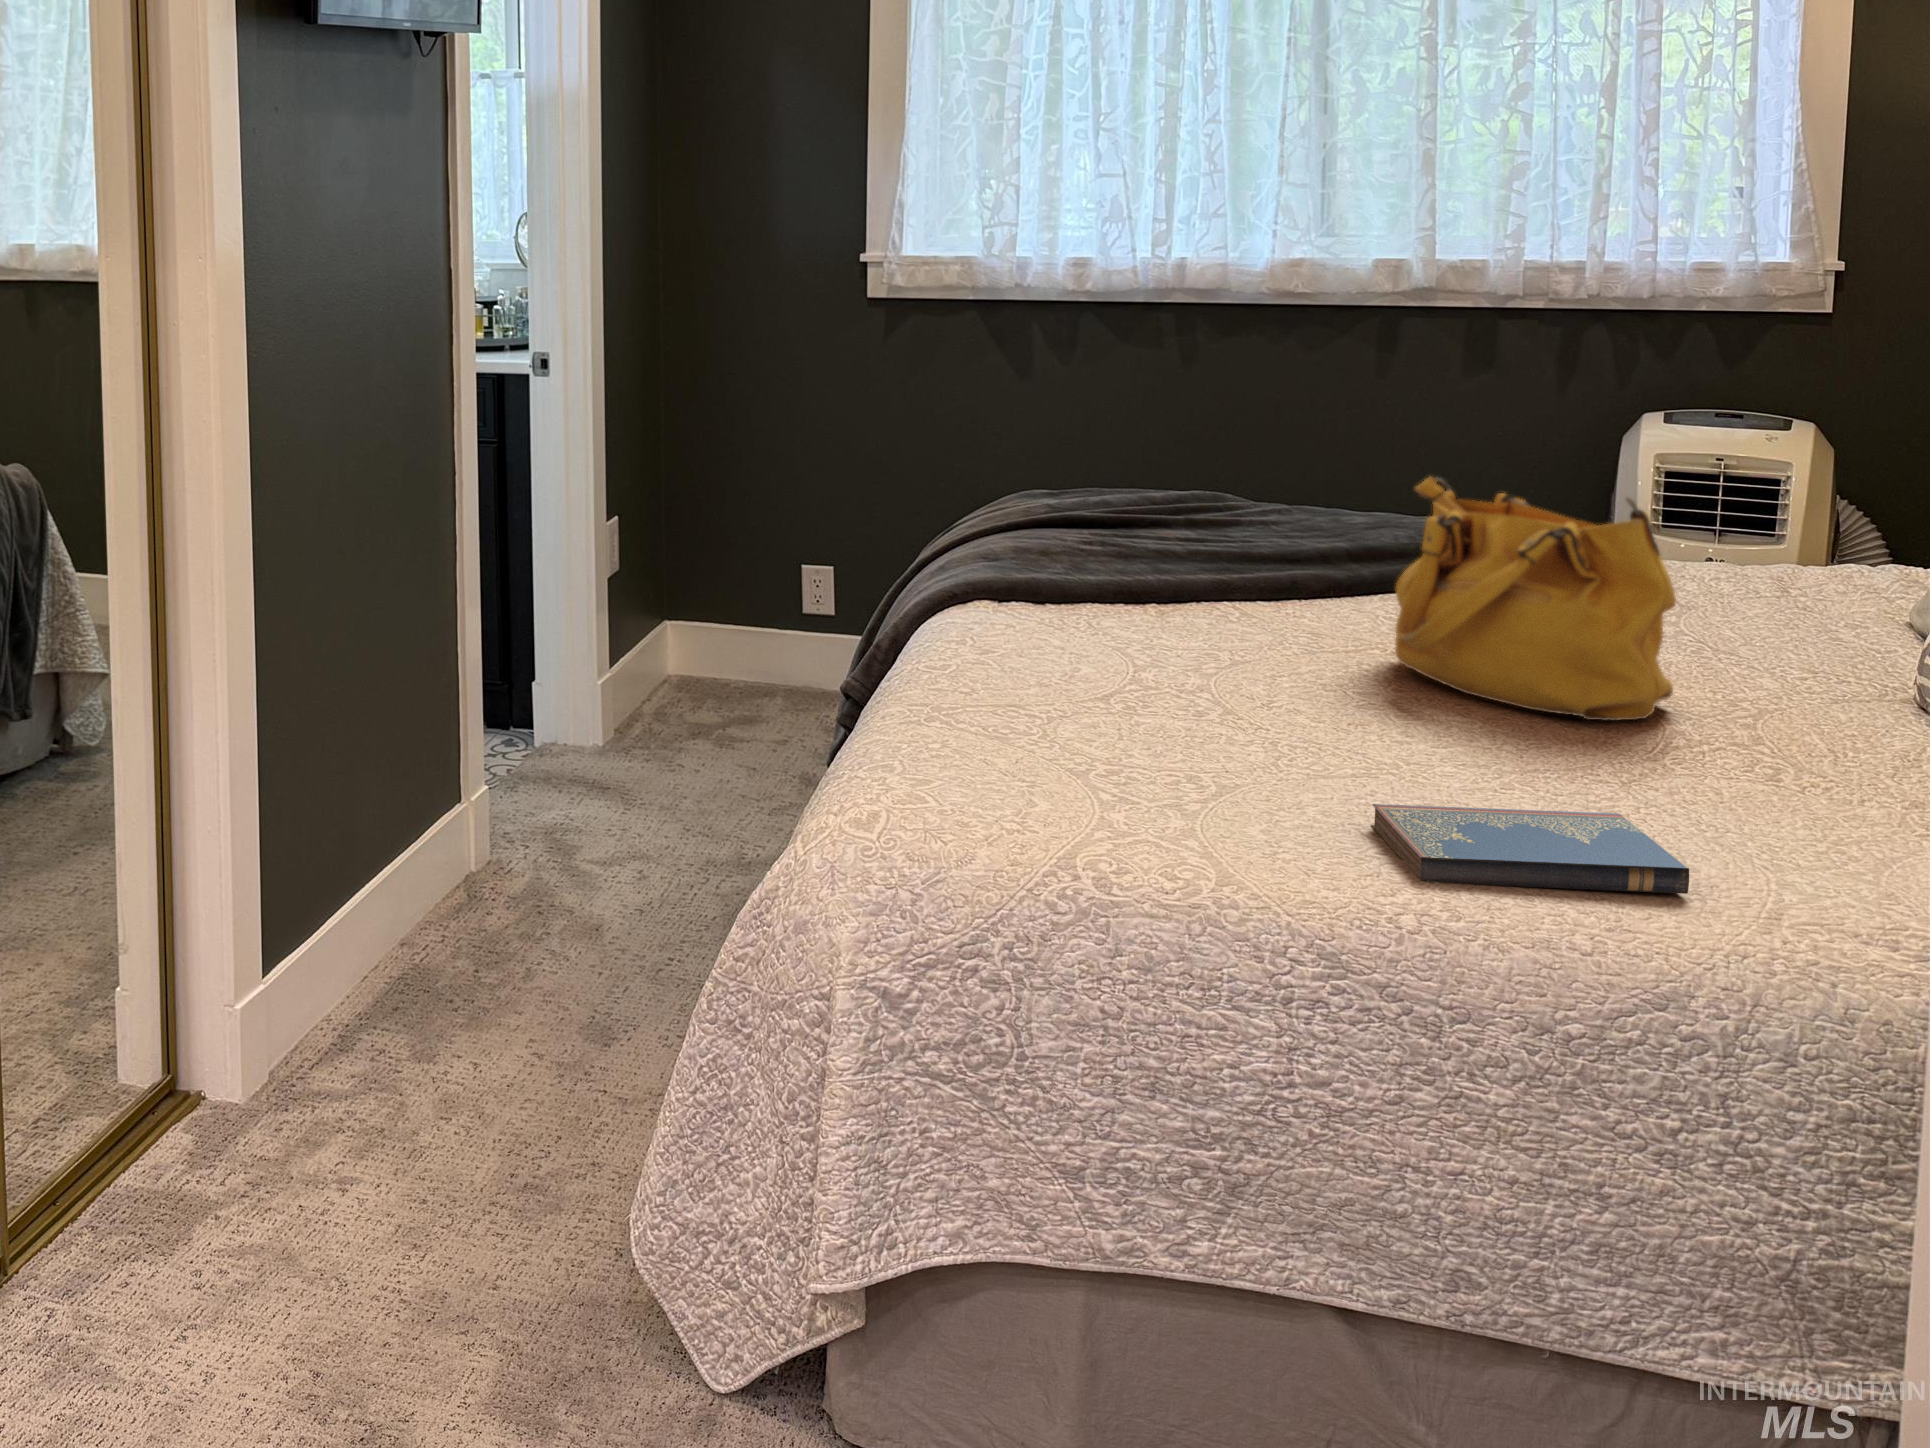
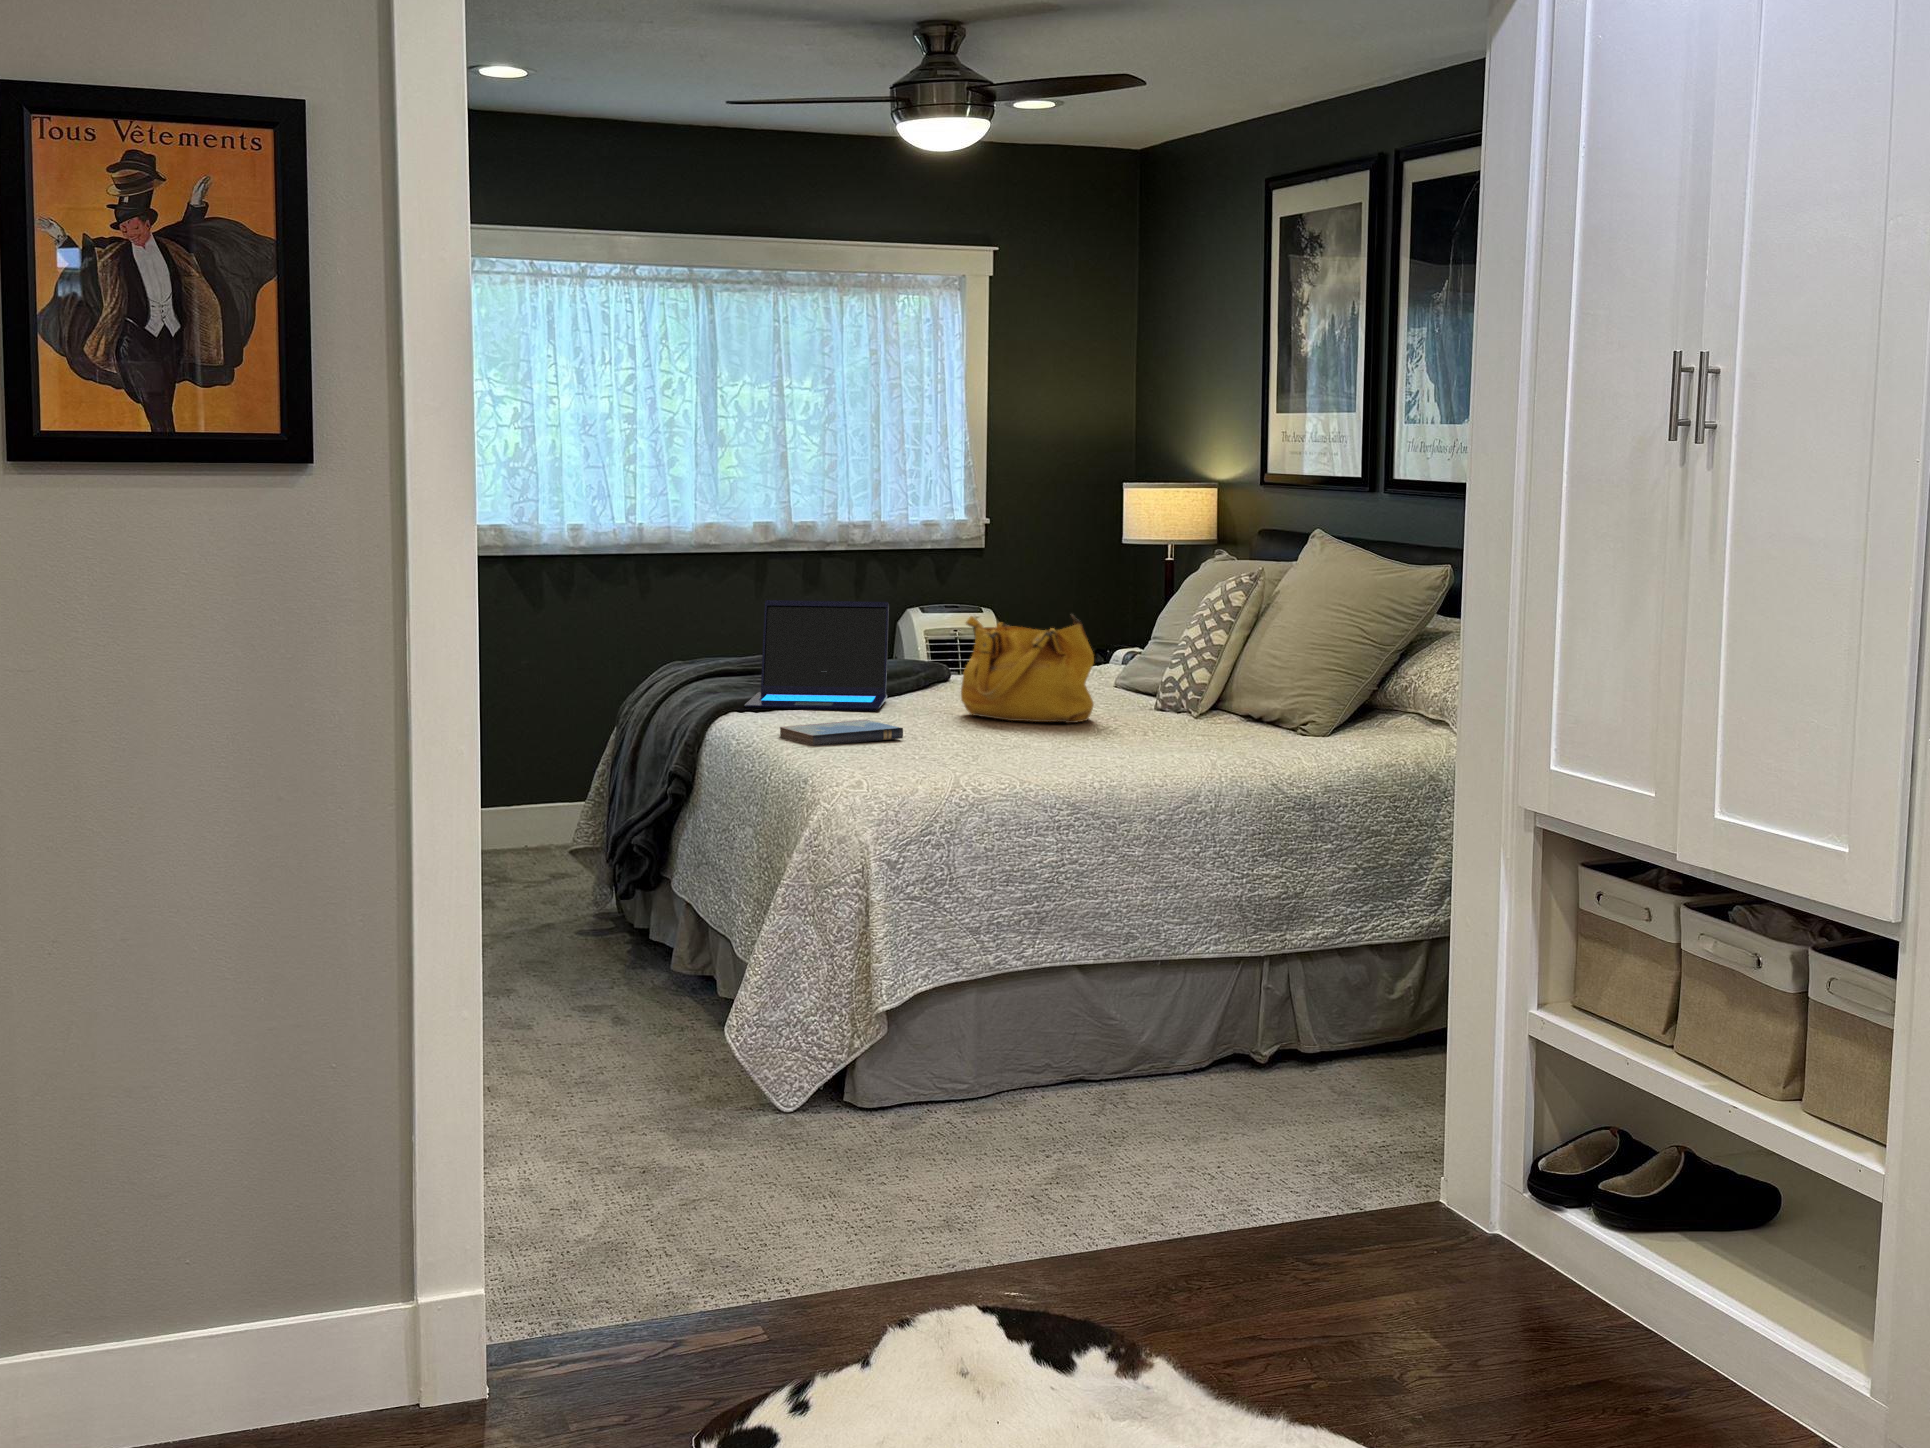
laptop: none [1021,407,1344,628] -> present [744,600,889,711]
hardcover book: present [1371,804,1689,894] -> present [780,720,903,746]

